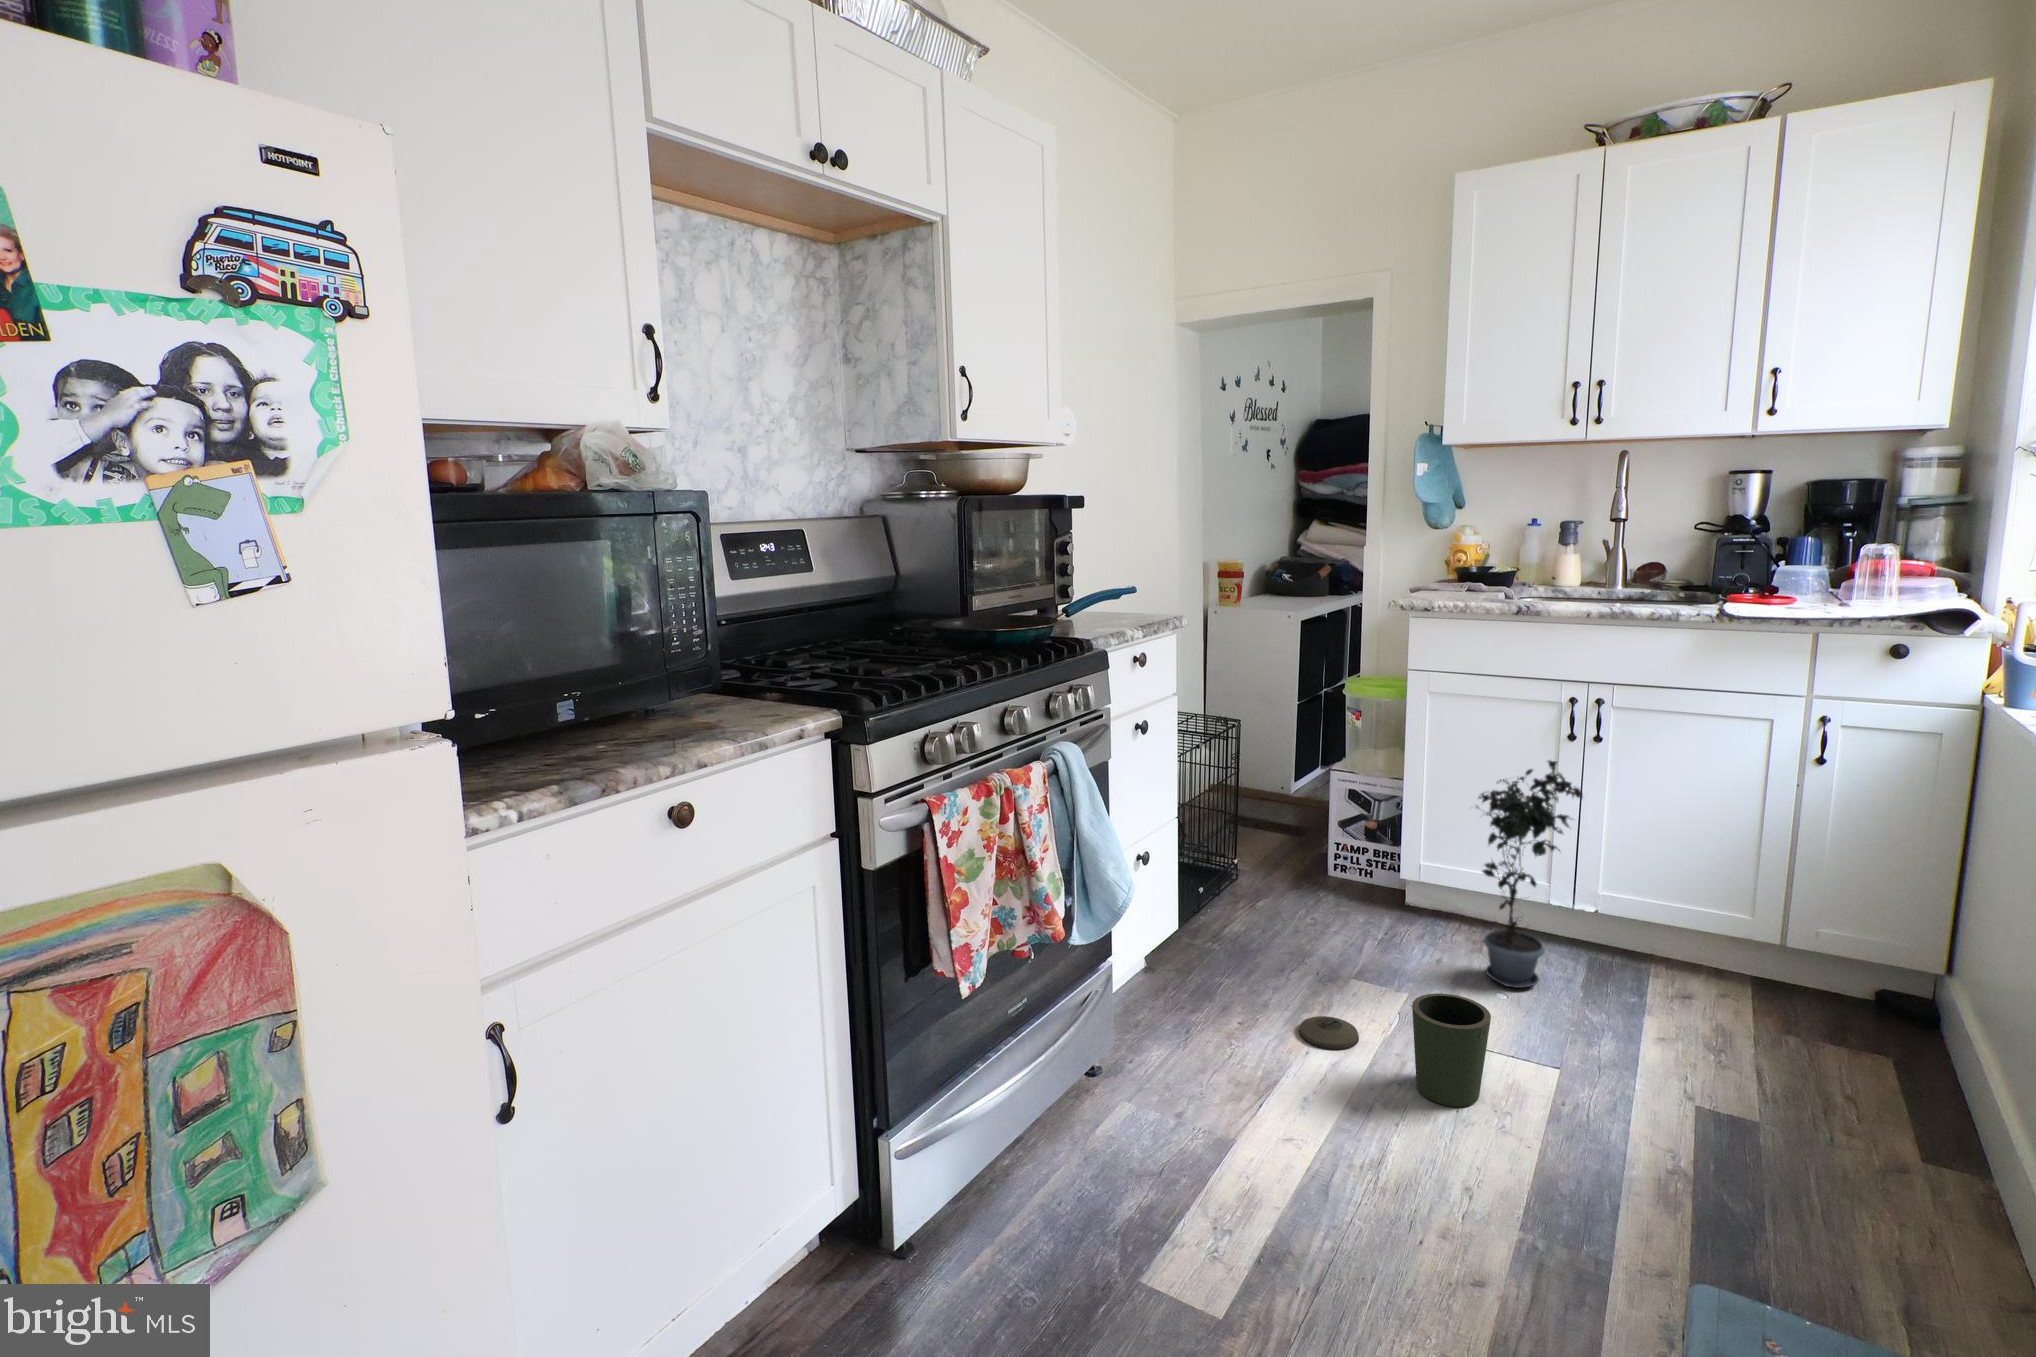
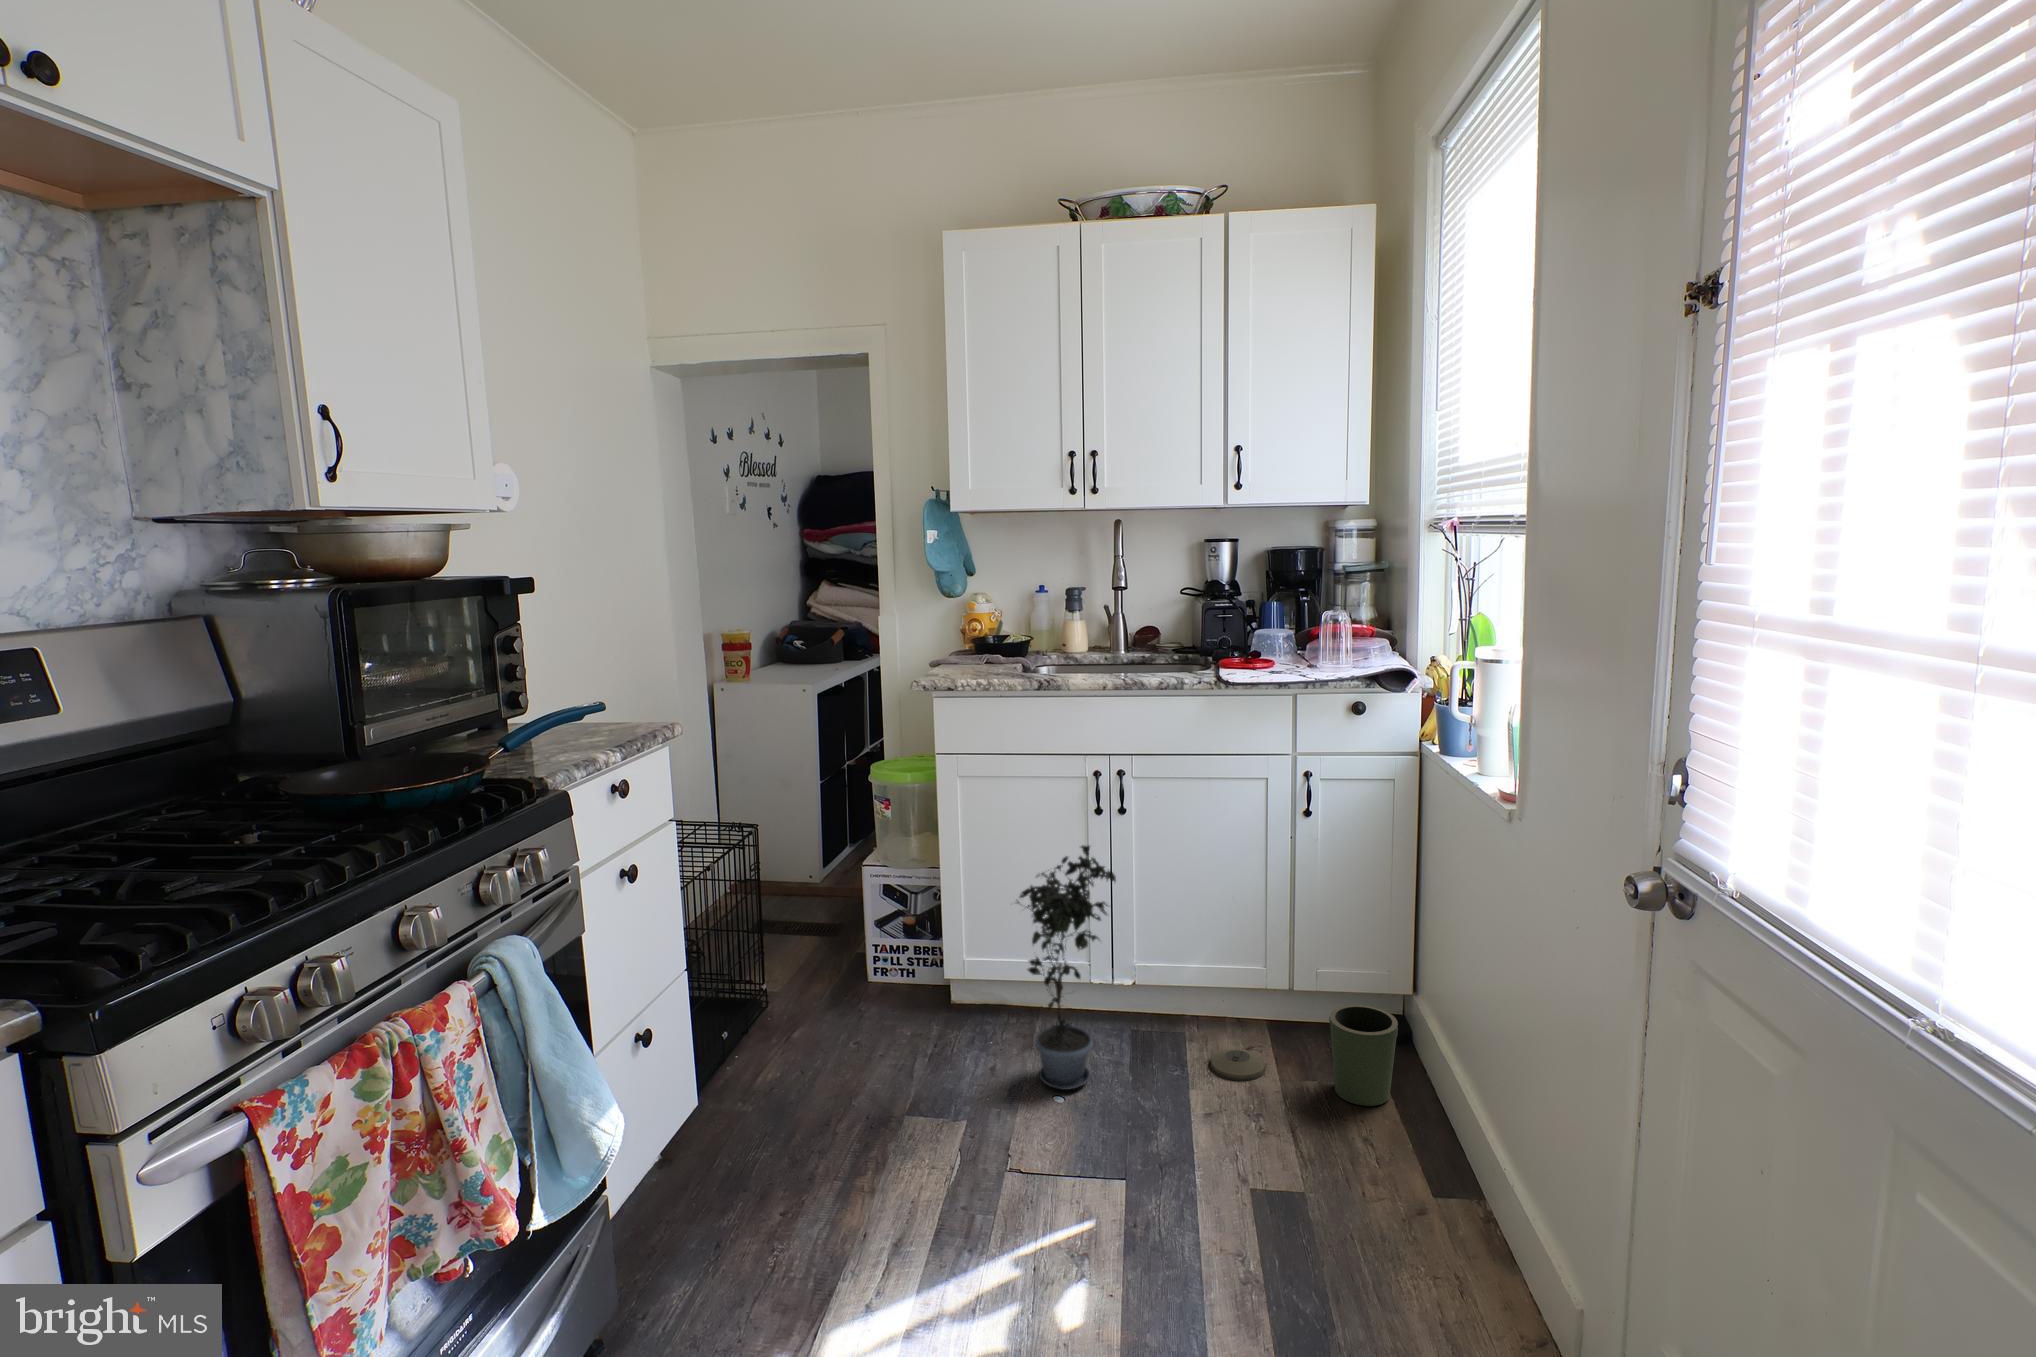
trash can: present [1299,993,1491,1106] -> present [1210,1005,1398,1106]

